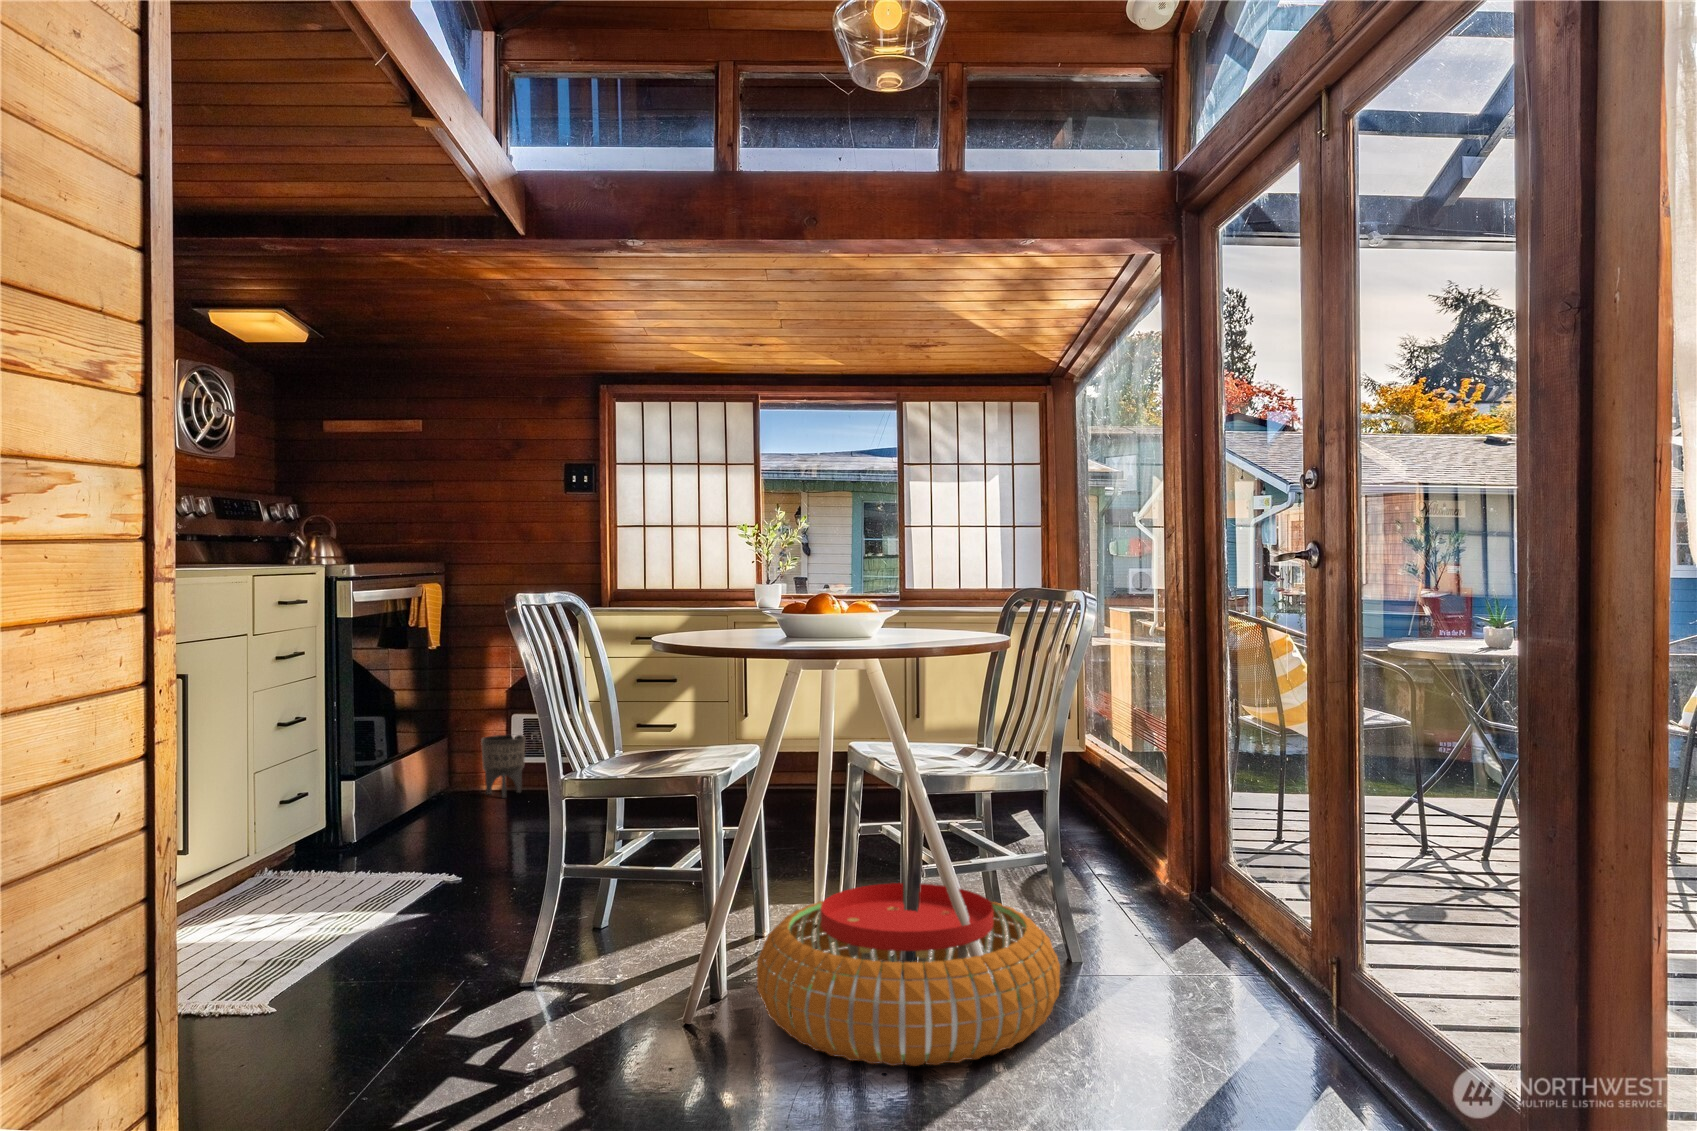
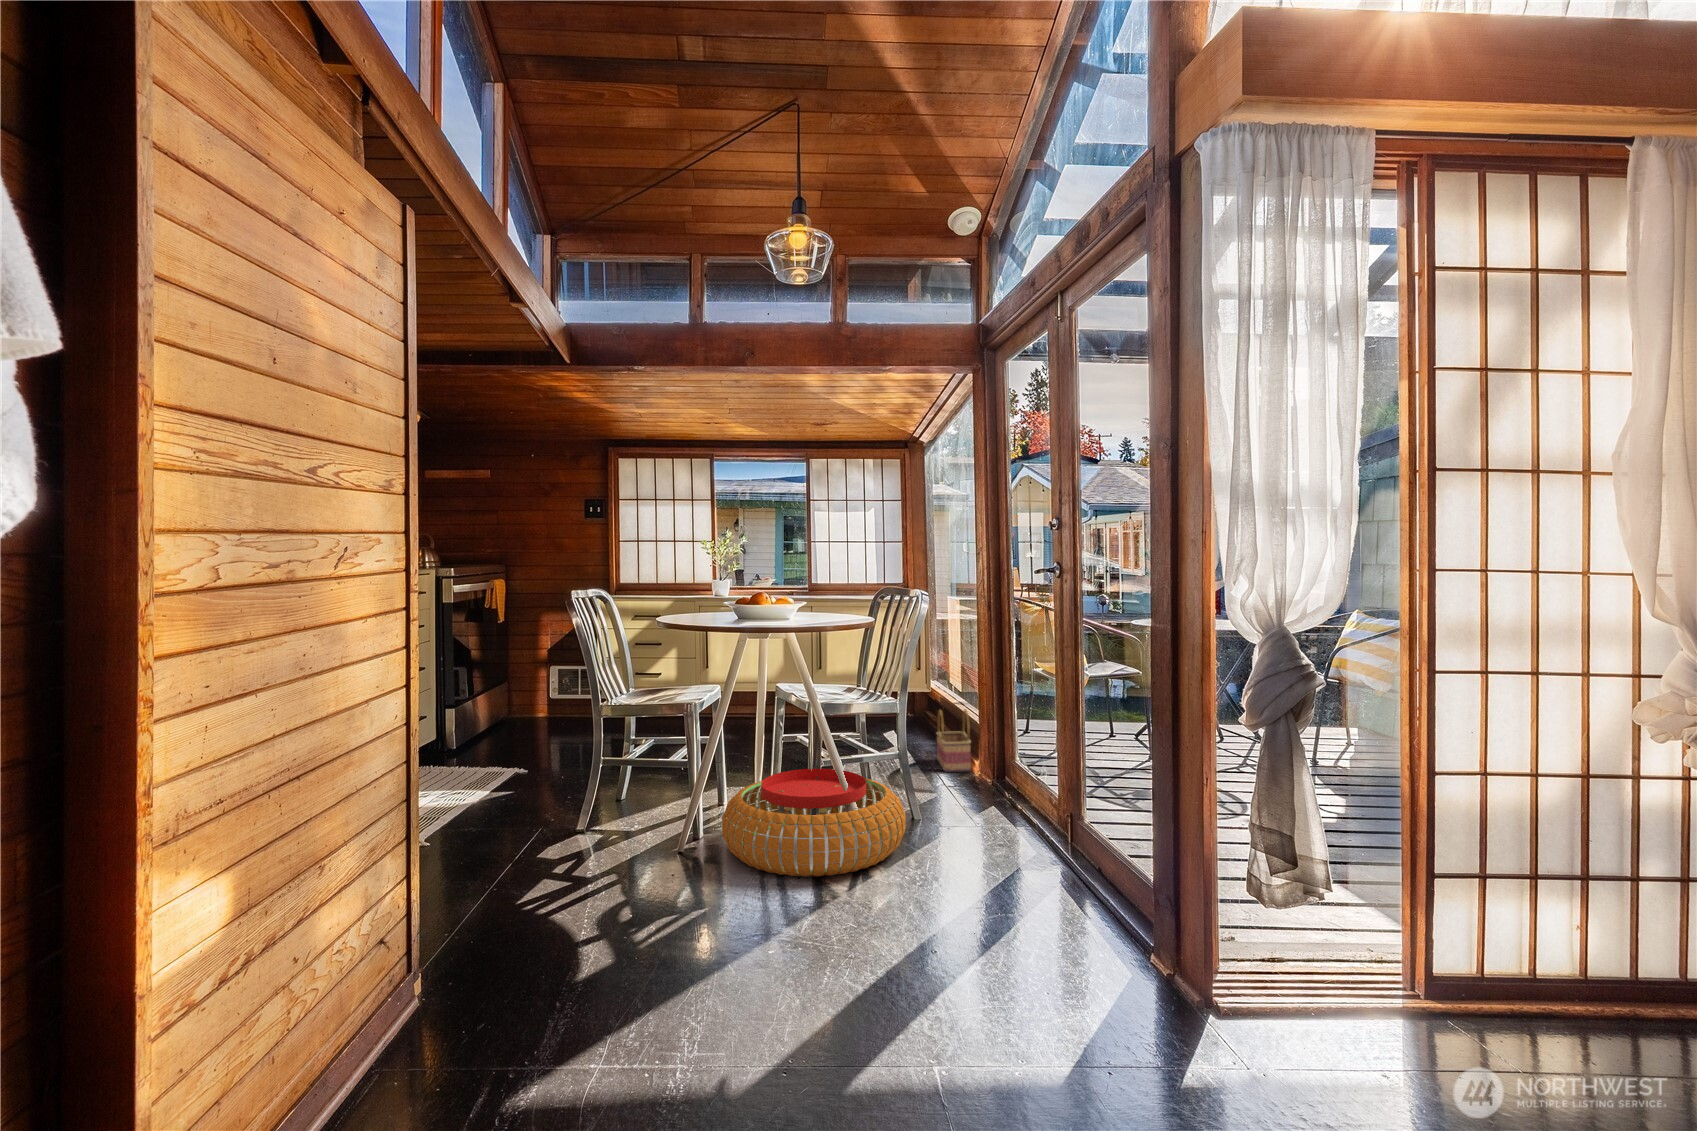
planter: present [481,735,525,798] -> none [530,680,560,722]
basket: none [1102,789,1161,891] -> present [937,710,971,772]

